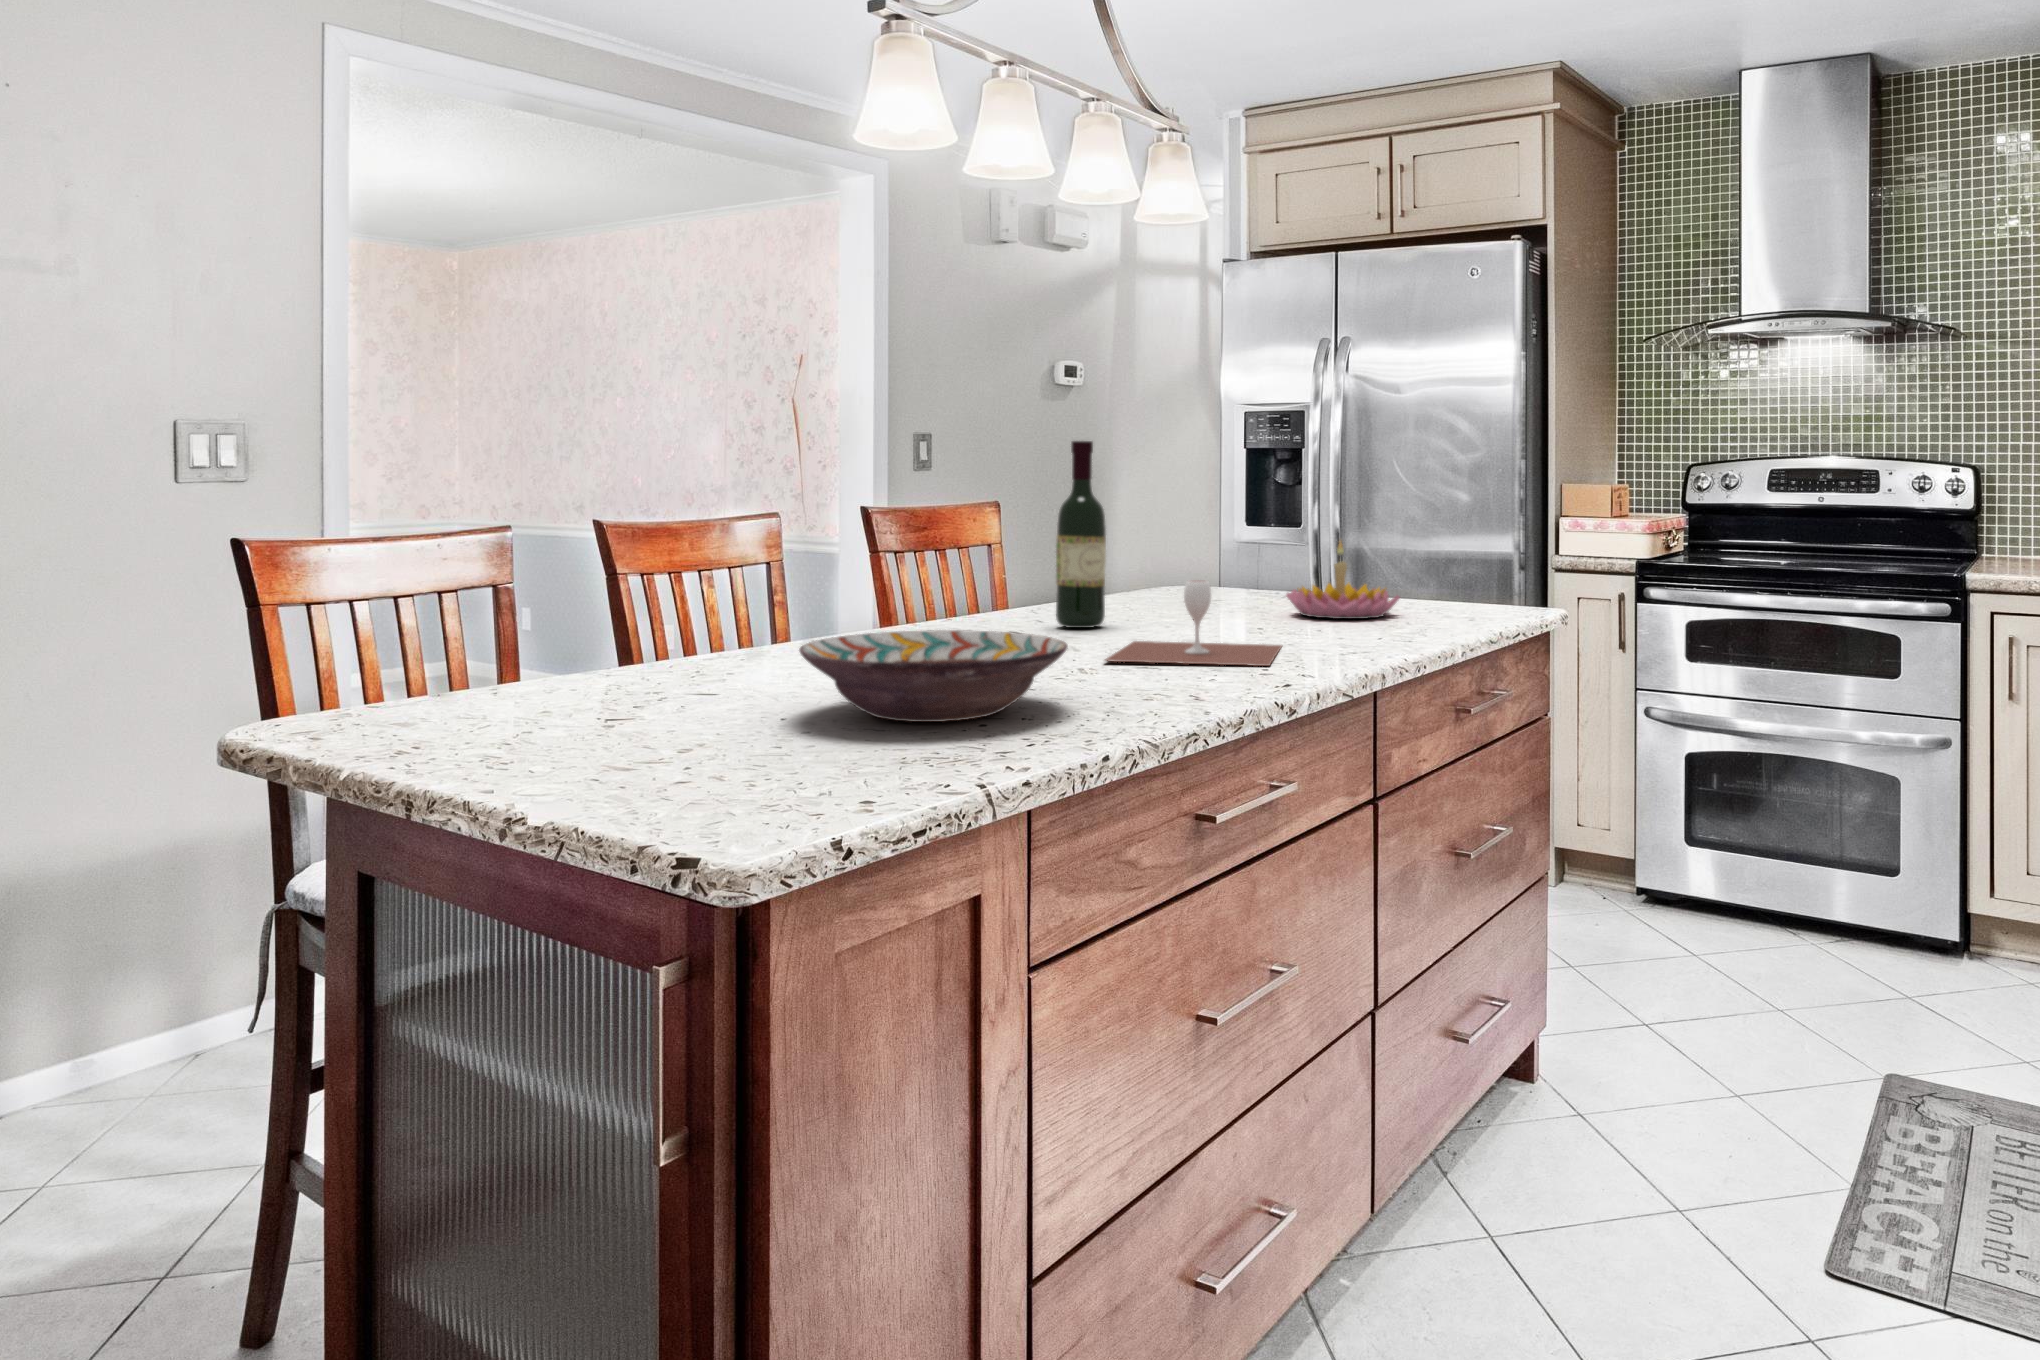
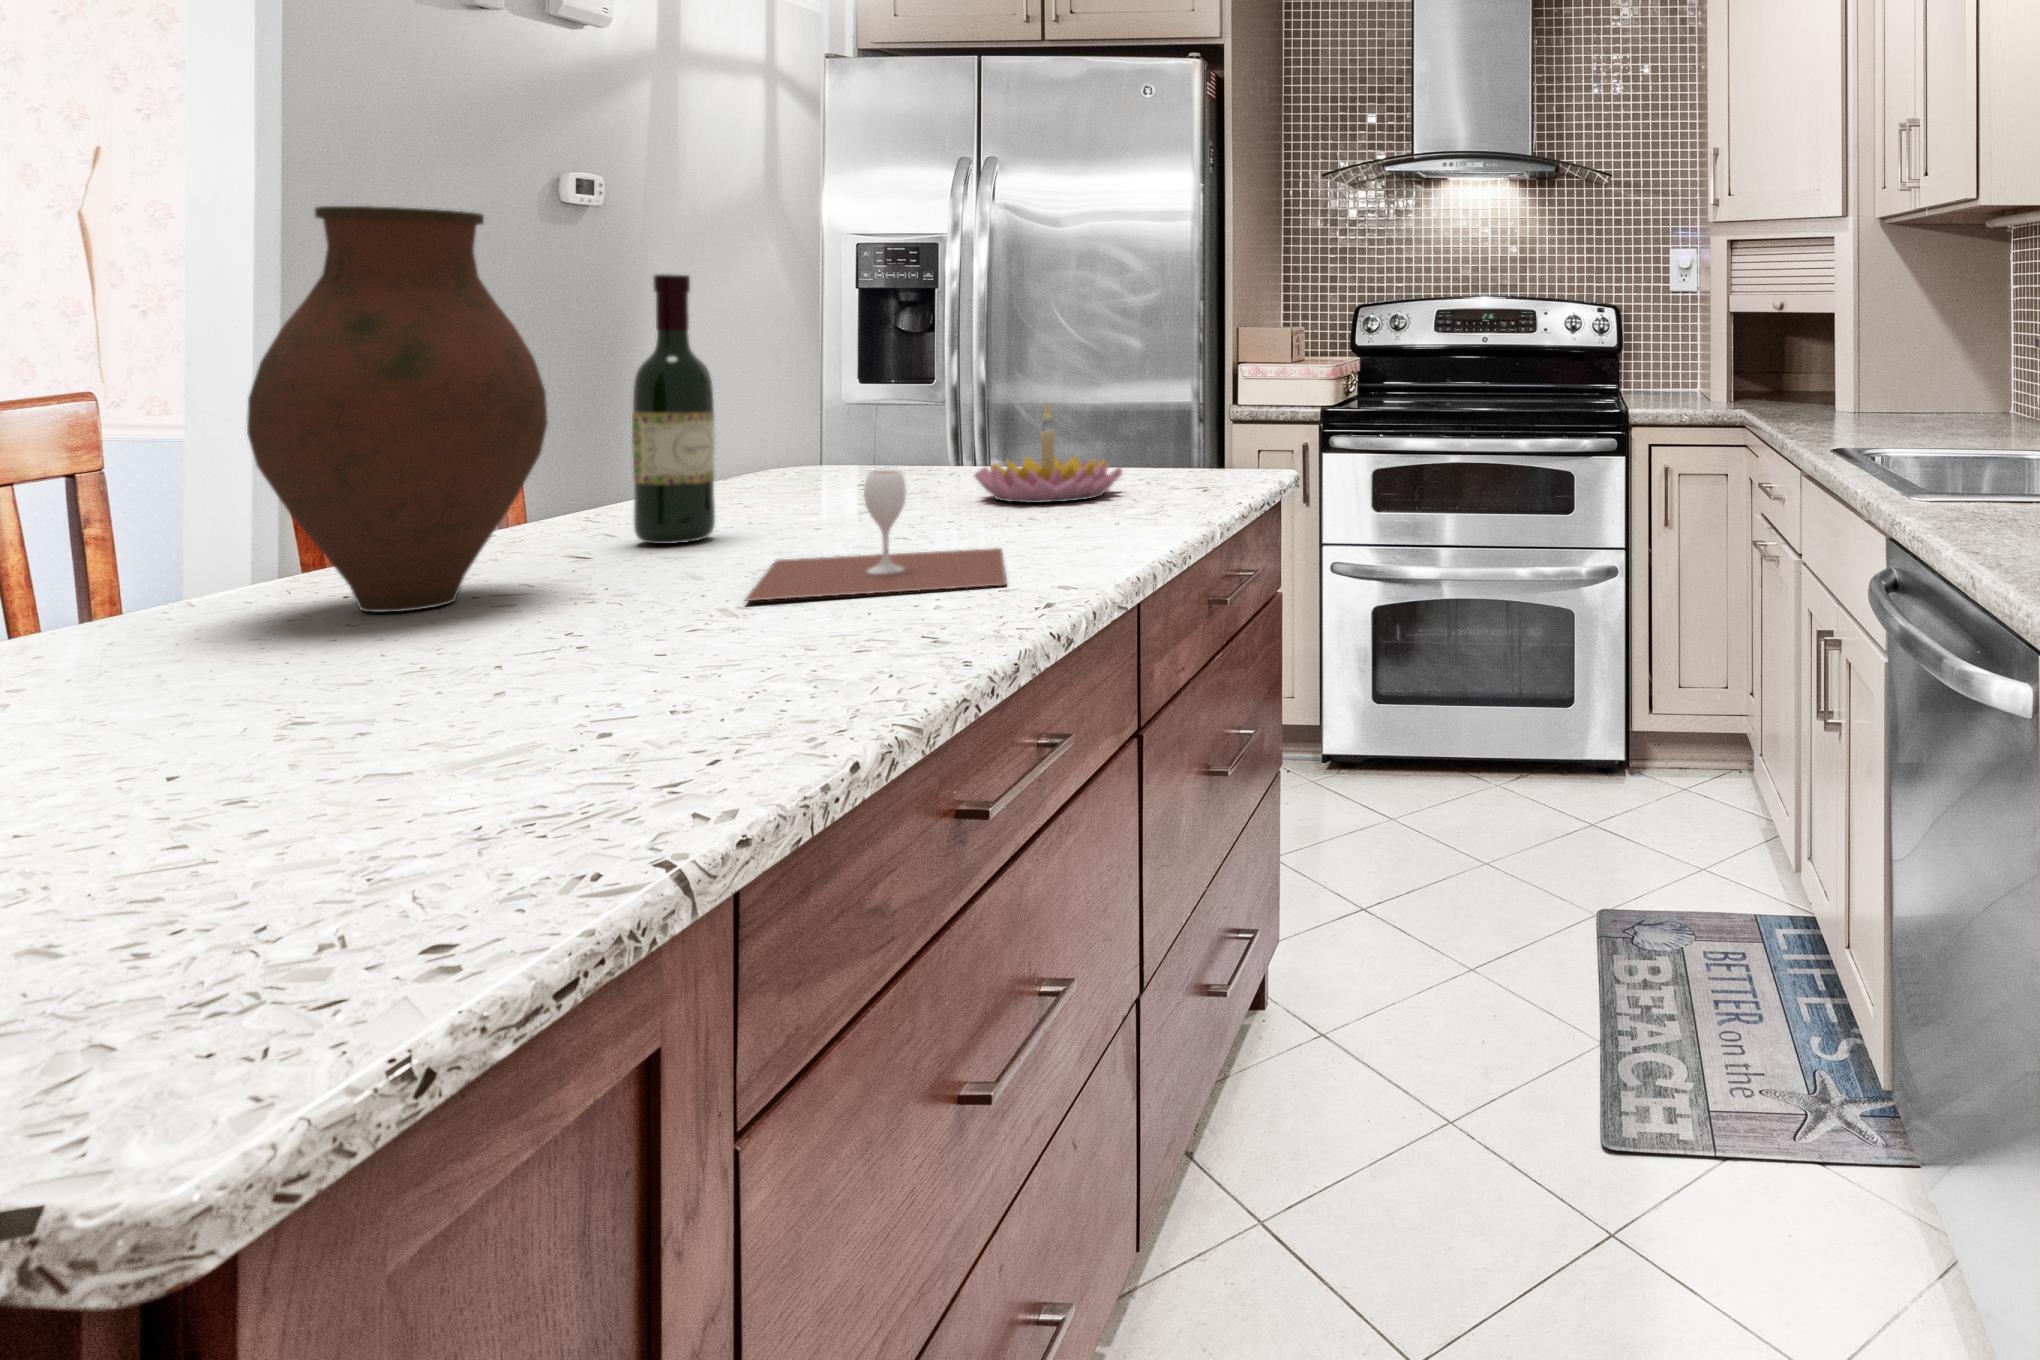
vase: none [853,401,1002,652] -> present [247,206,547,613]
decorative bowl: present [799,630,1068,722] -> none [137,584,723,776]

